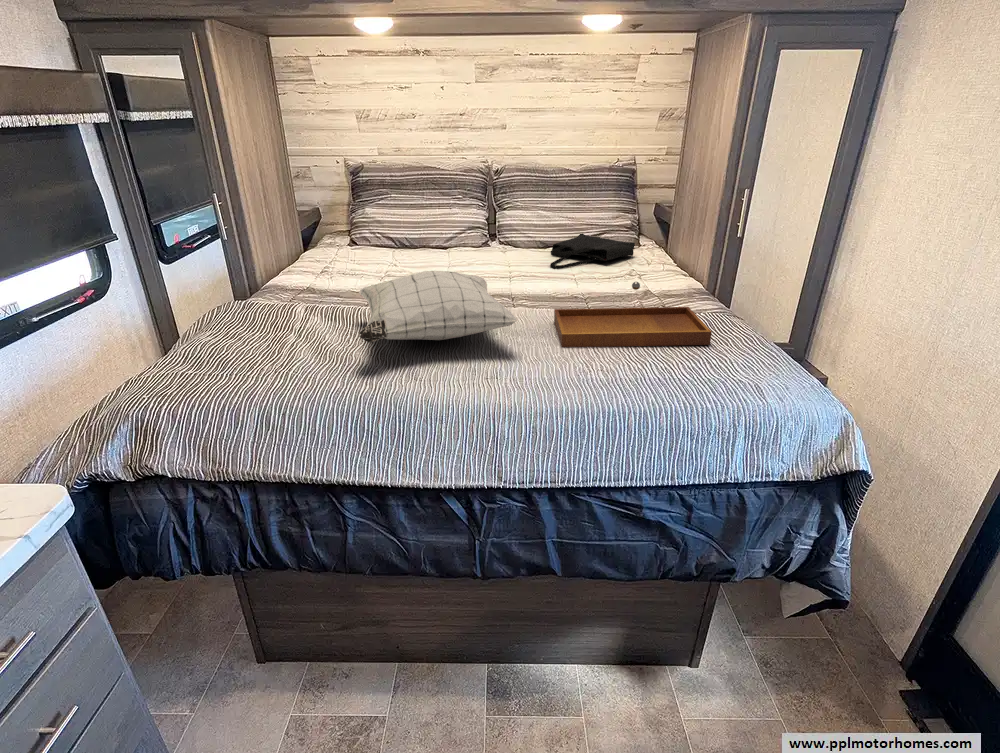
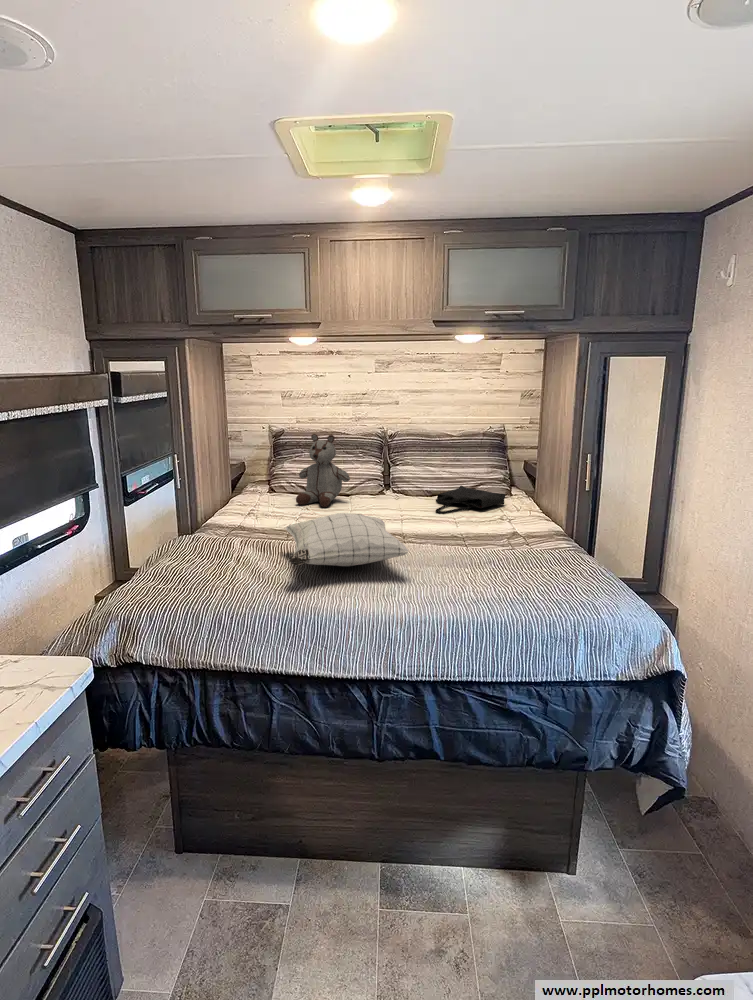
stuffed bear: none [379,169,445,263] -> present [296,434,350,507]
tray: present [554,282,712,347] -> none [438,524,562,574]

